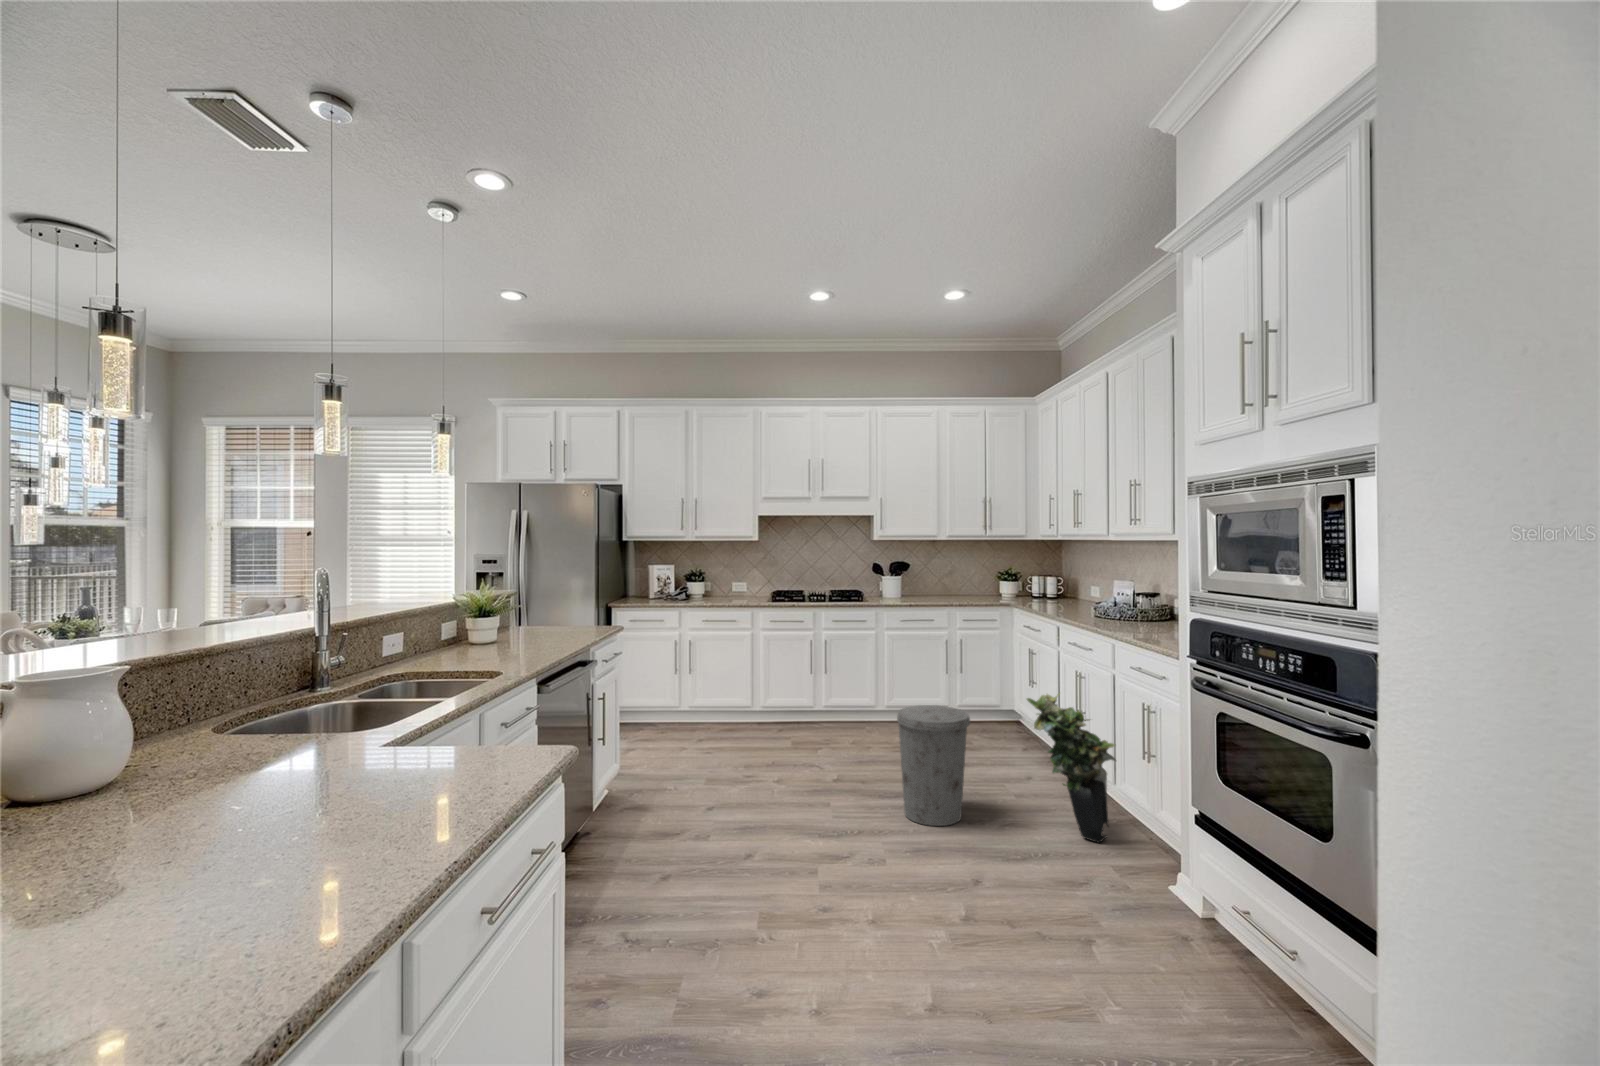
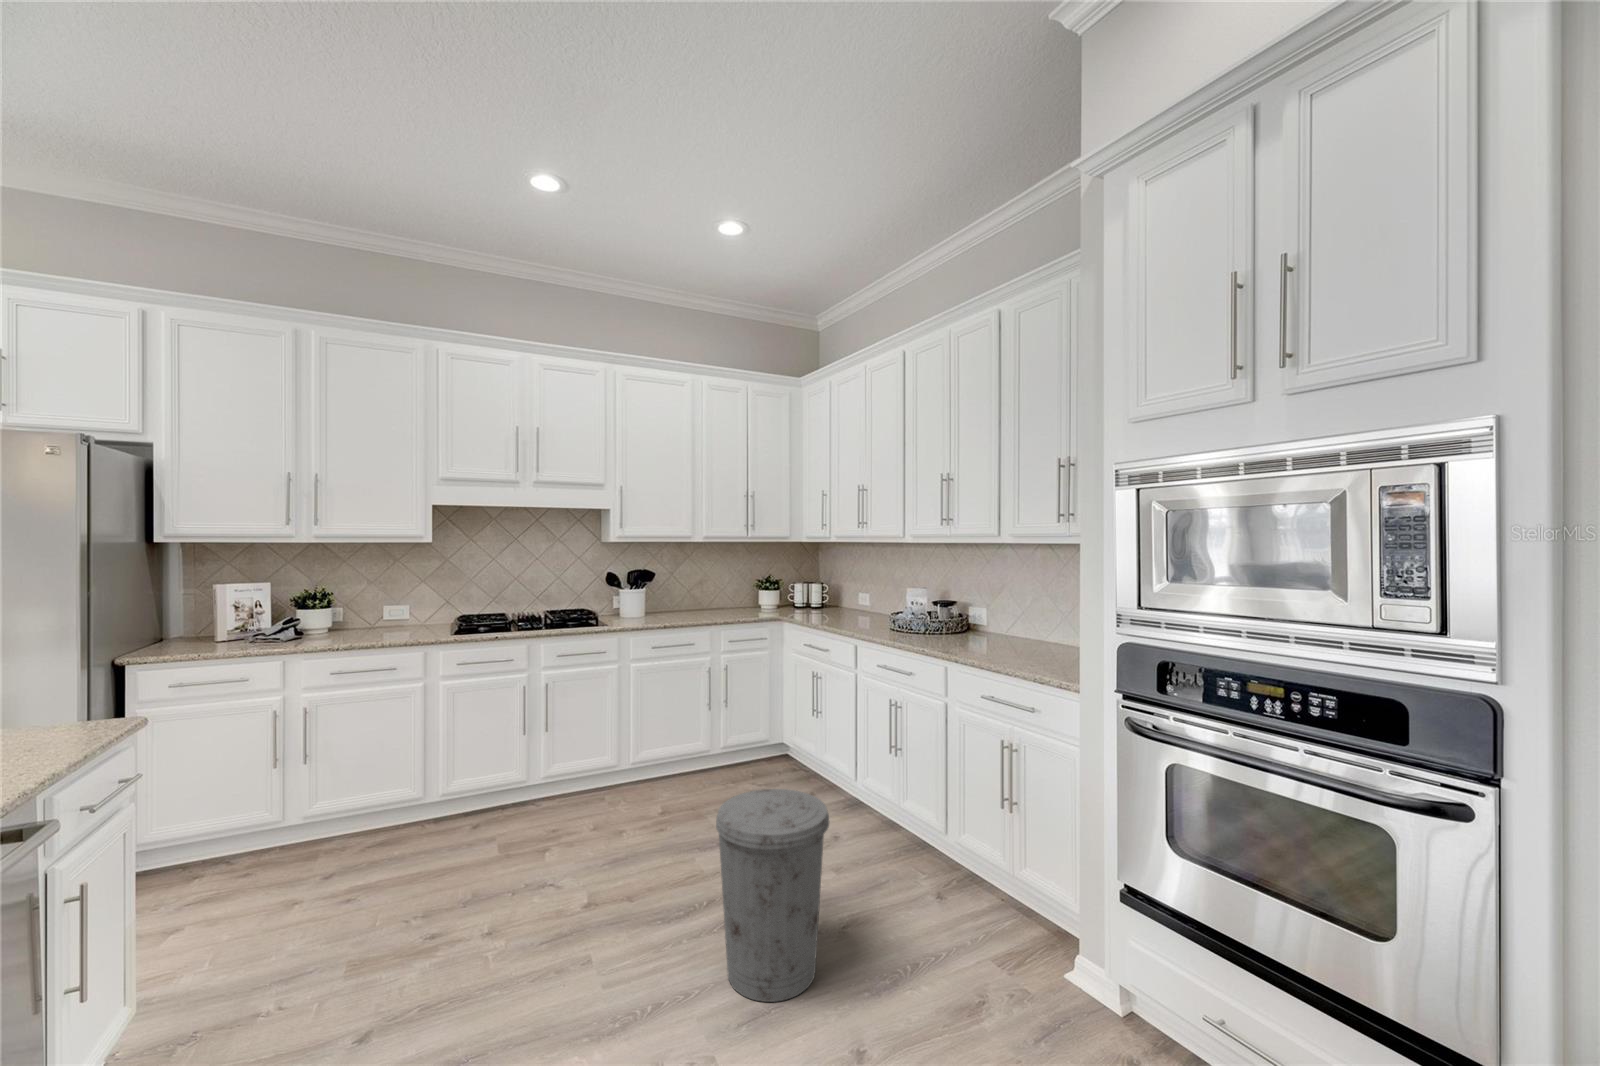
potted plant: present [1027,694,1115,843] -> none [903,749,1026,960]

